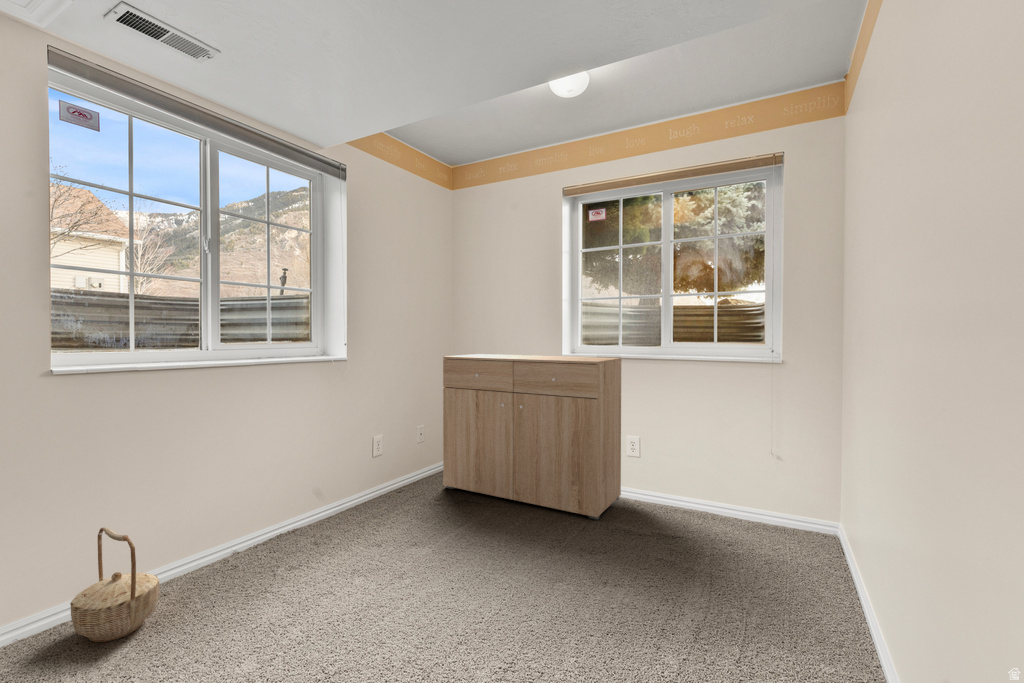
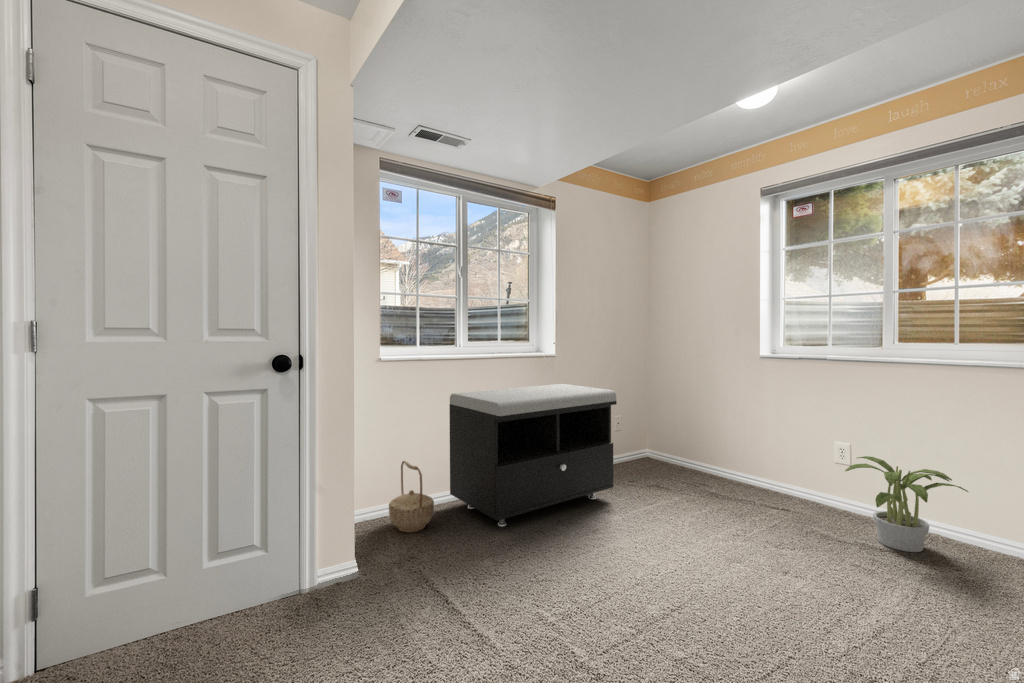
dresser: present [443,354,622,520] -> none [639,353,828,520]
storage bench: none [189,393,422,596] -> present [449,384,617,527]
potted plant: none [644,449,733,535] -> present [845,456,968,552]

